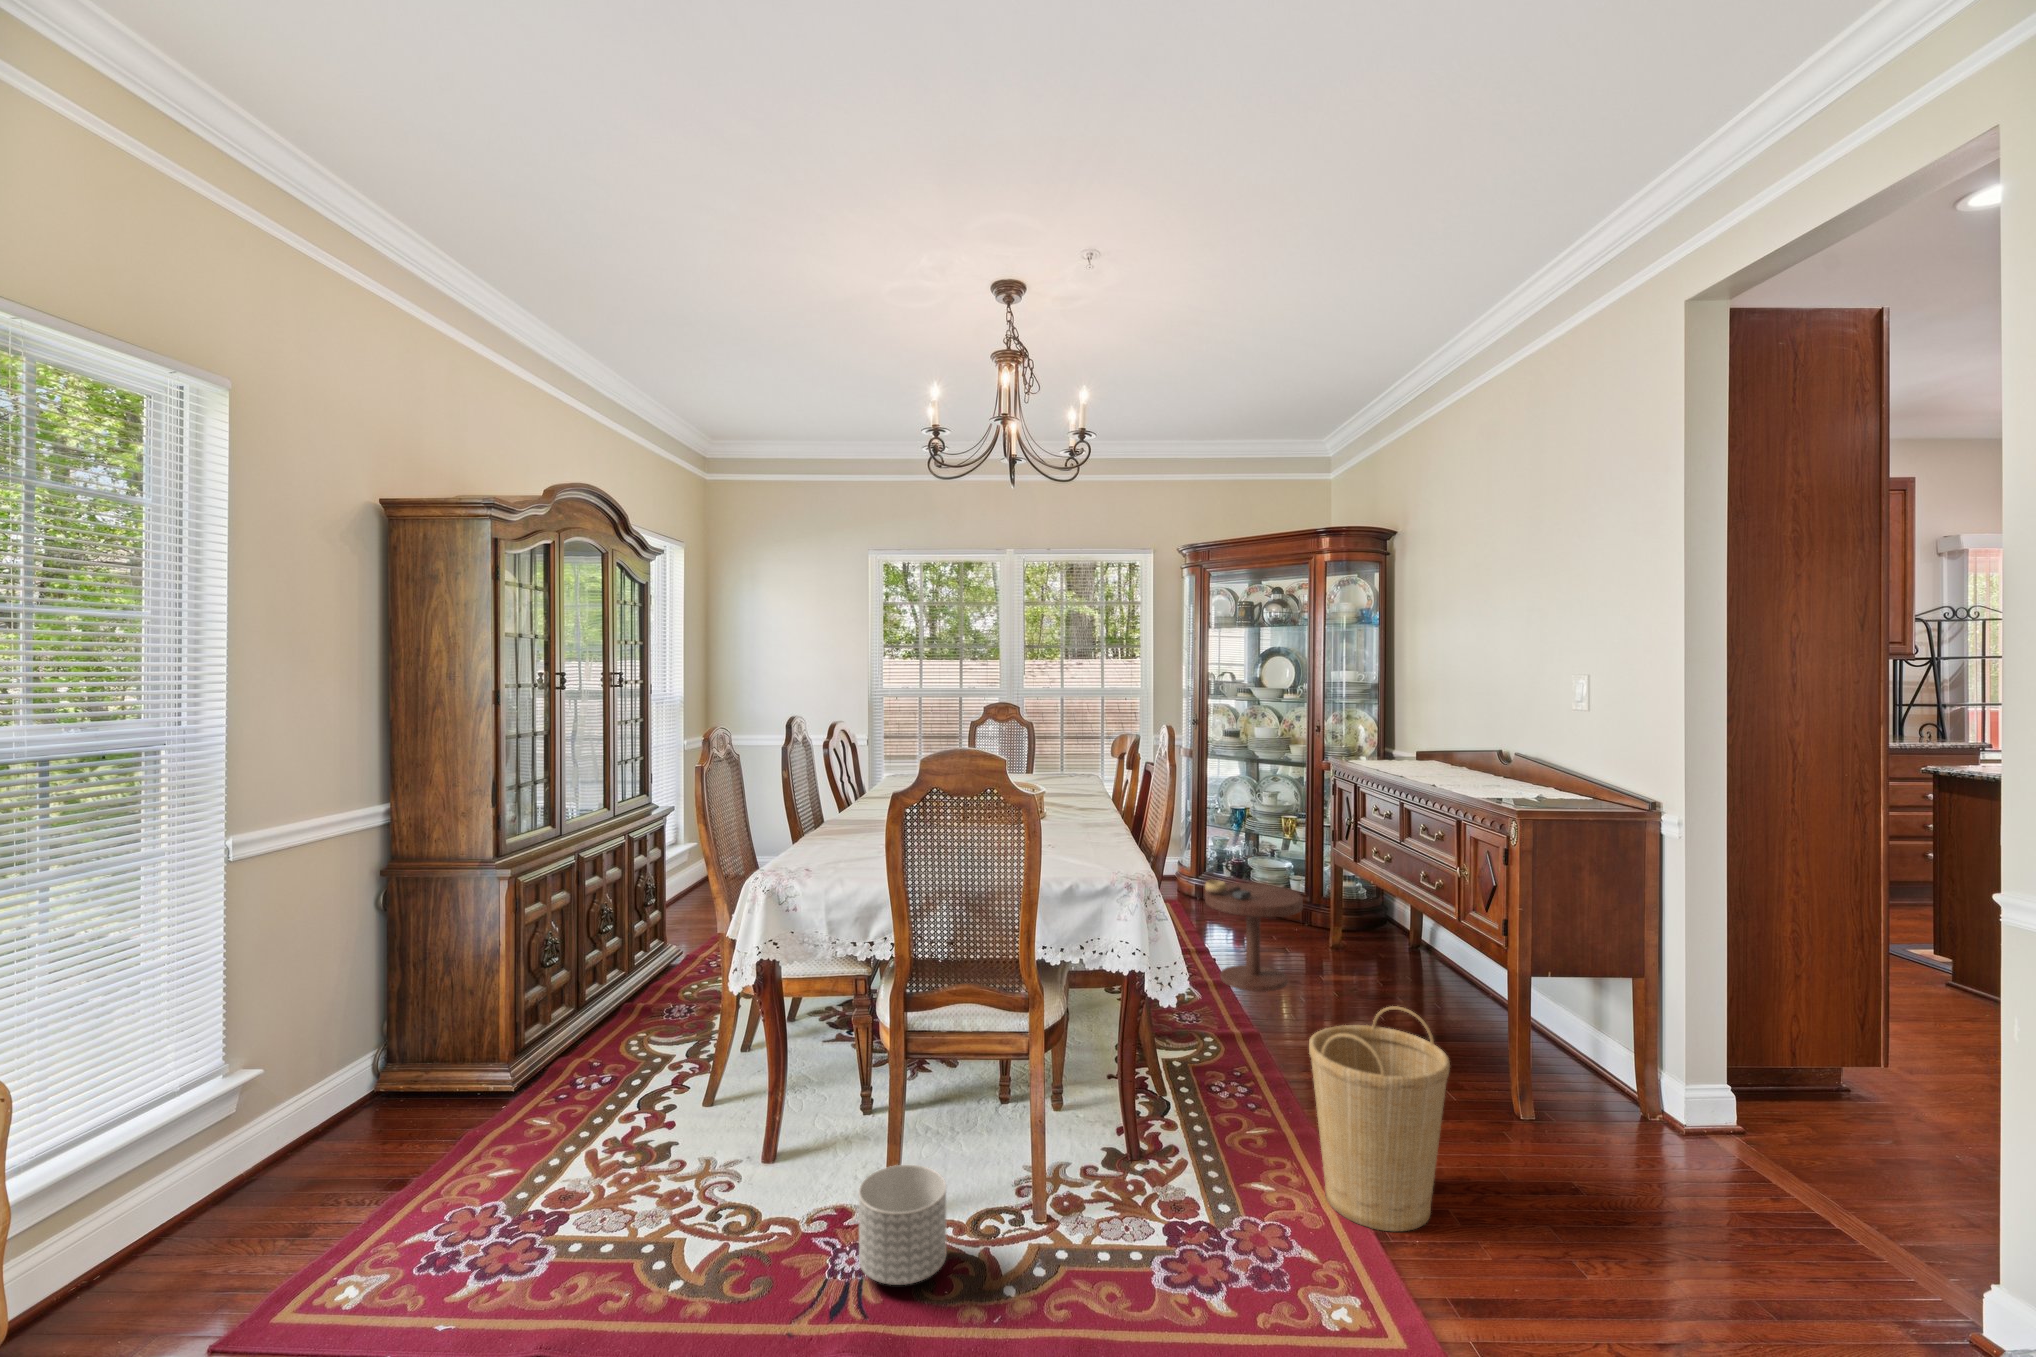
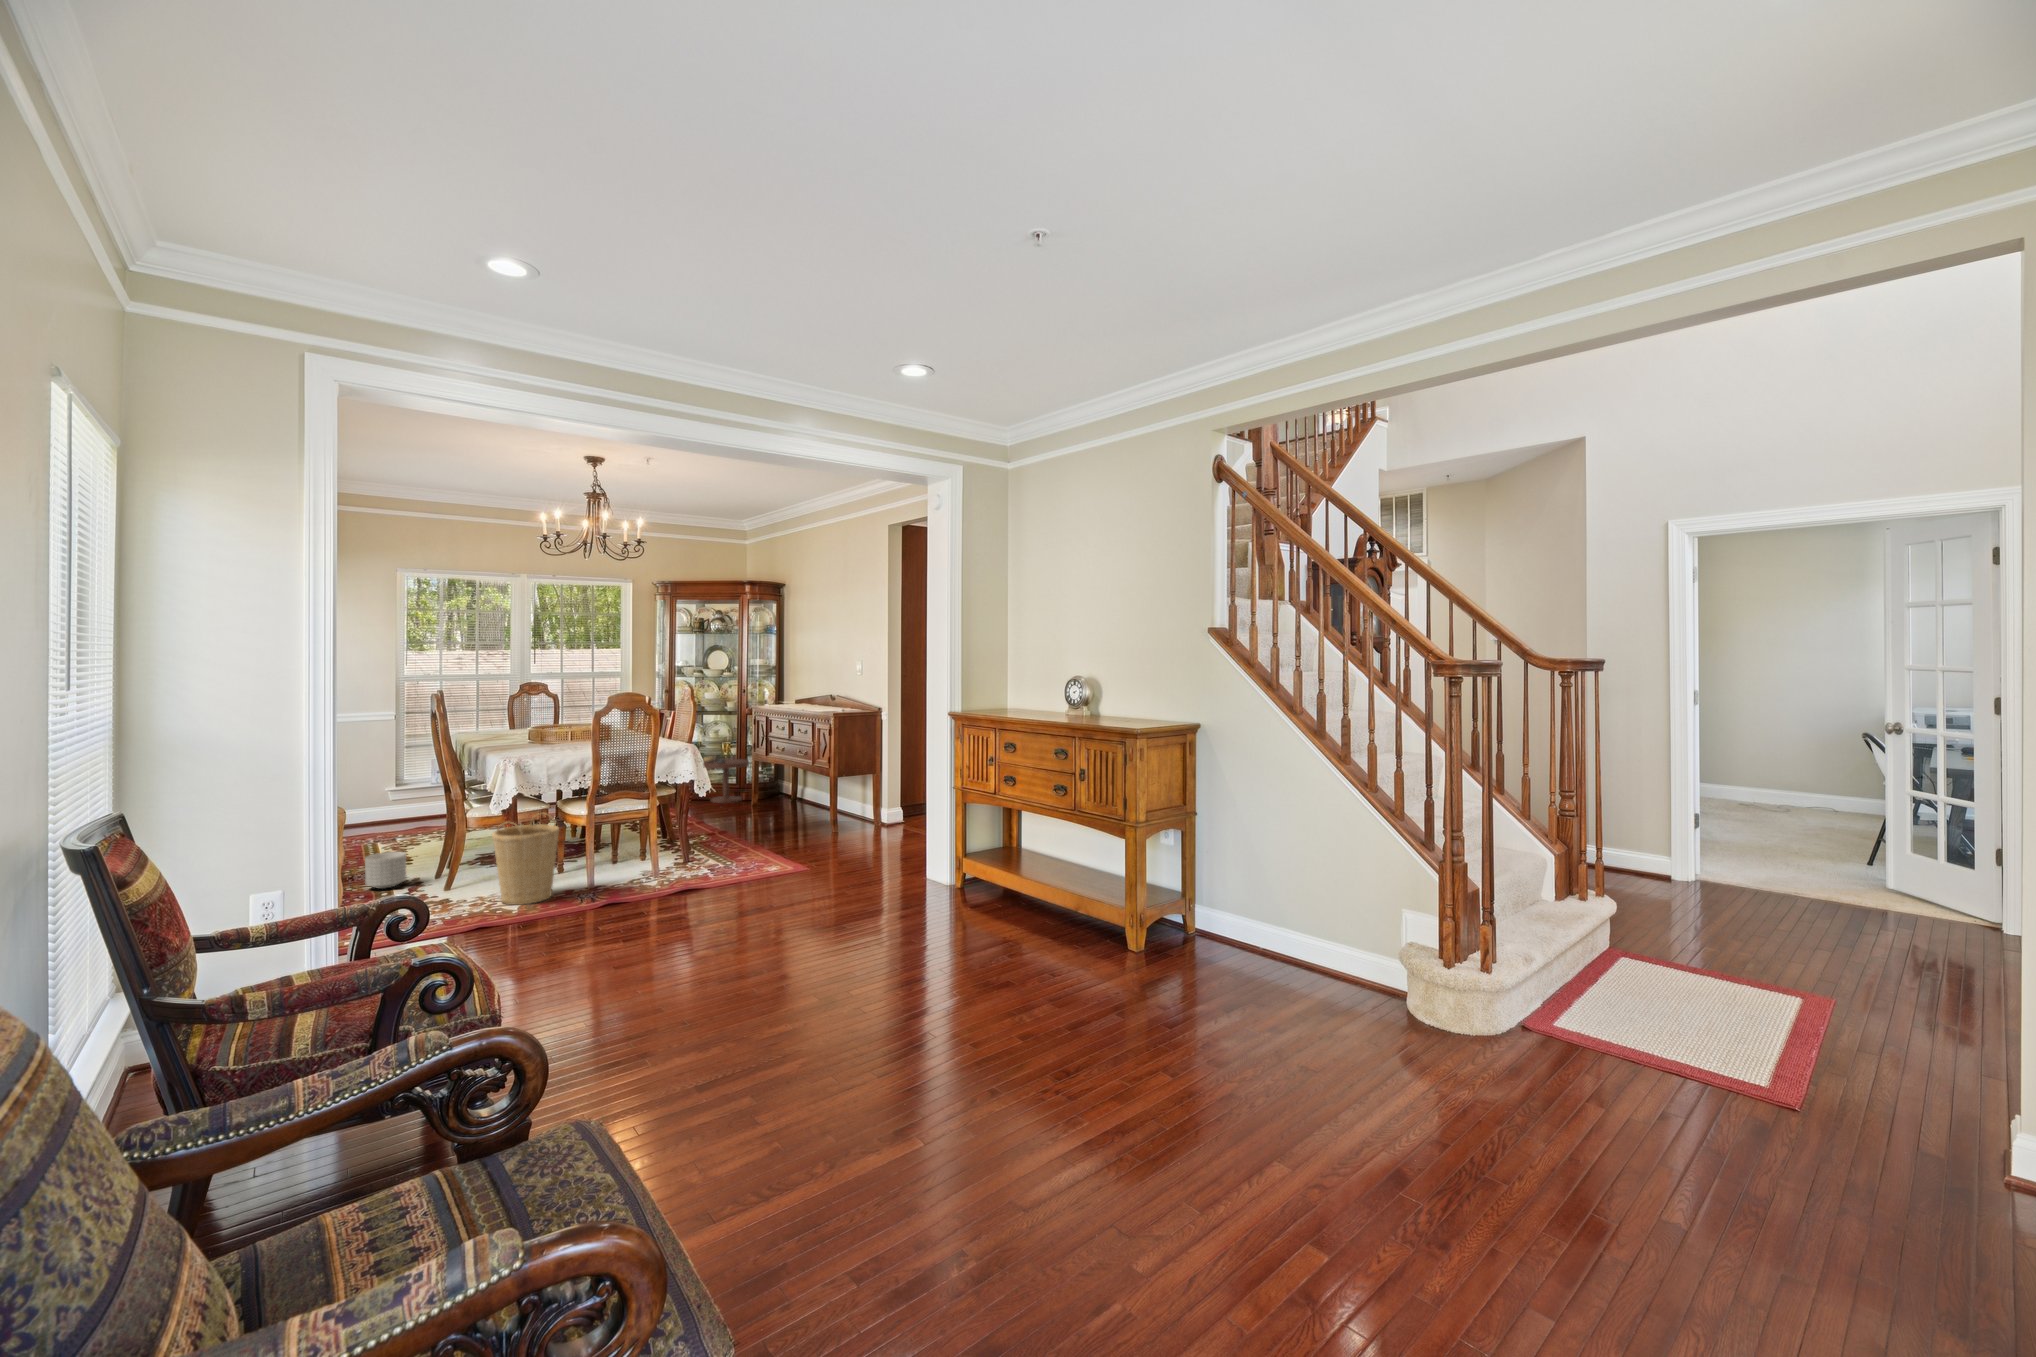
basket: present [1309,1006,1450,1232] -> present [492,816,559,905]
planter: present [859,1165,947,1285] -> present [365,852,406,889]

